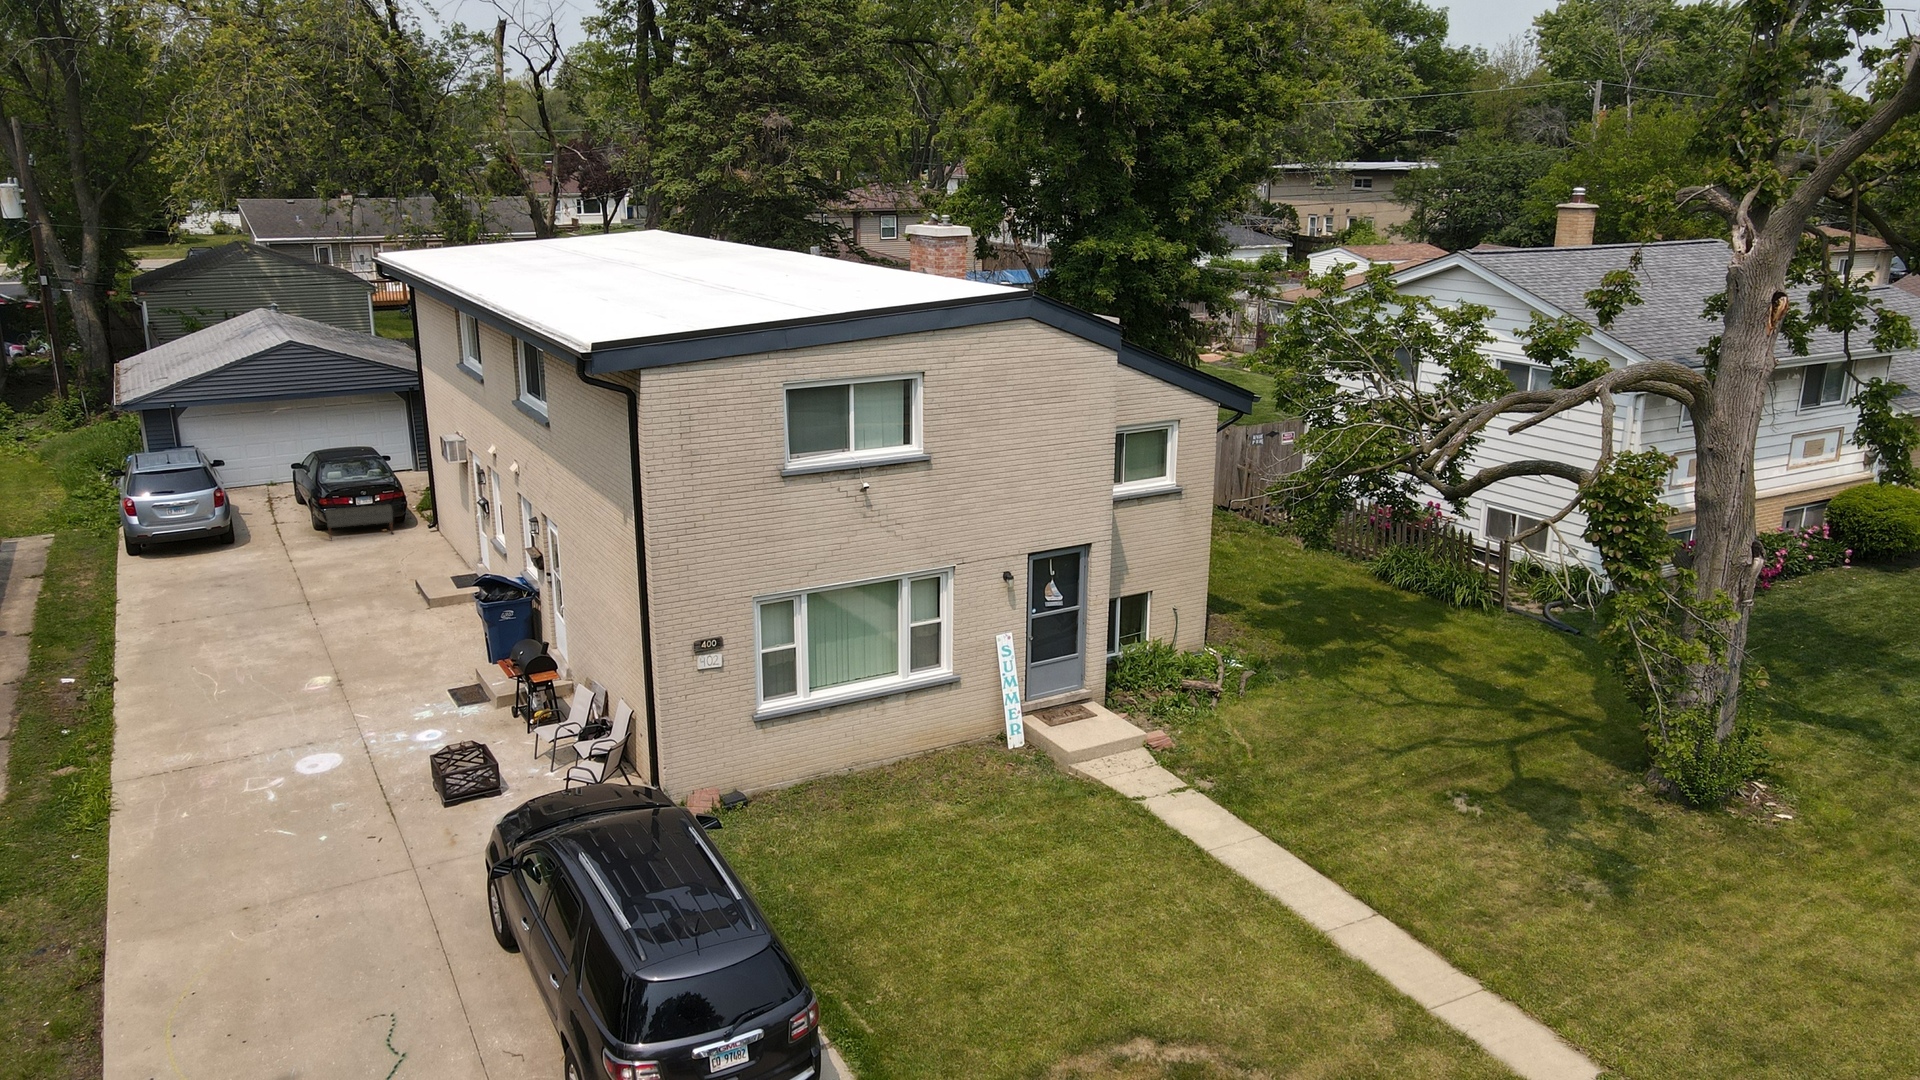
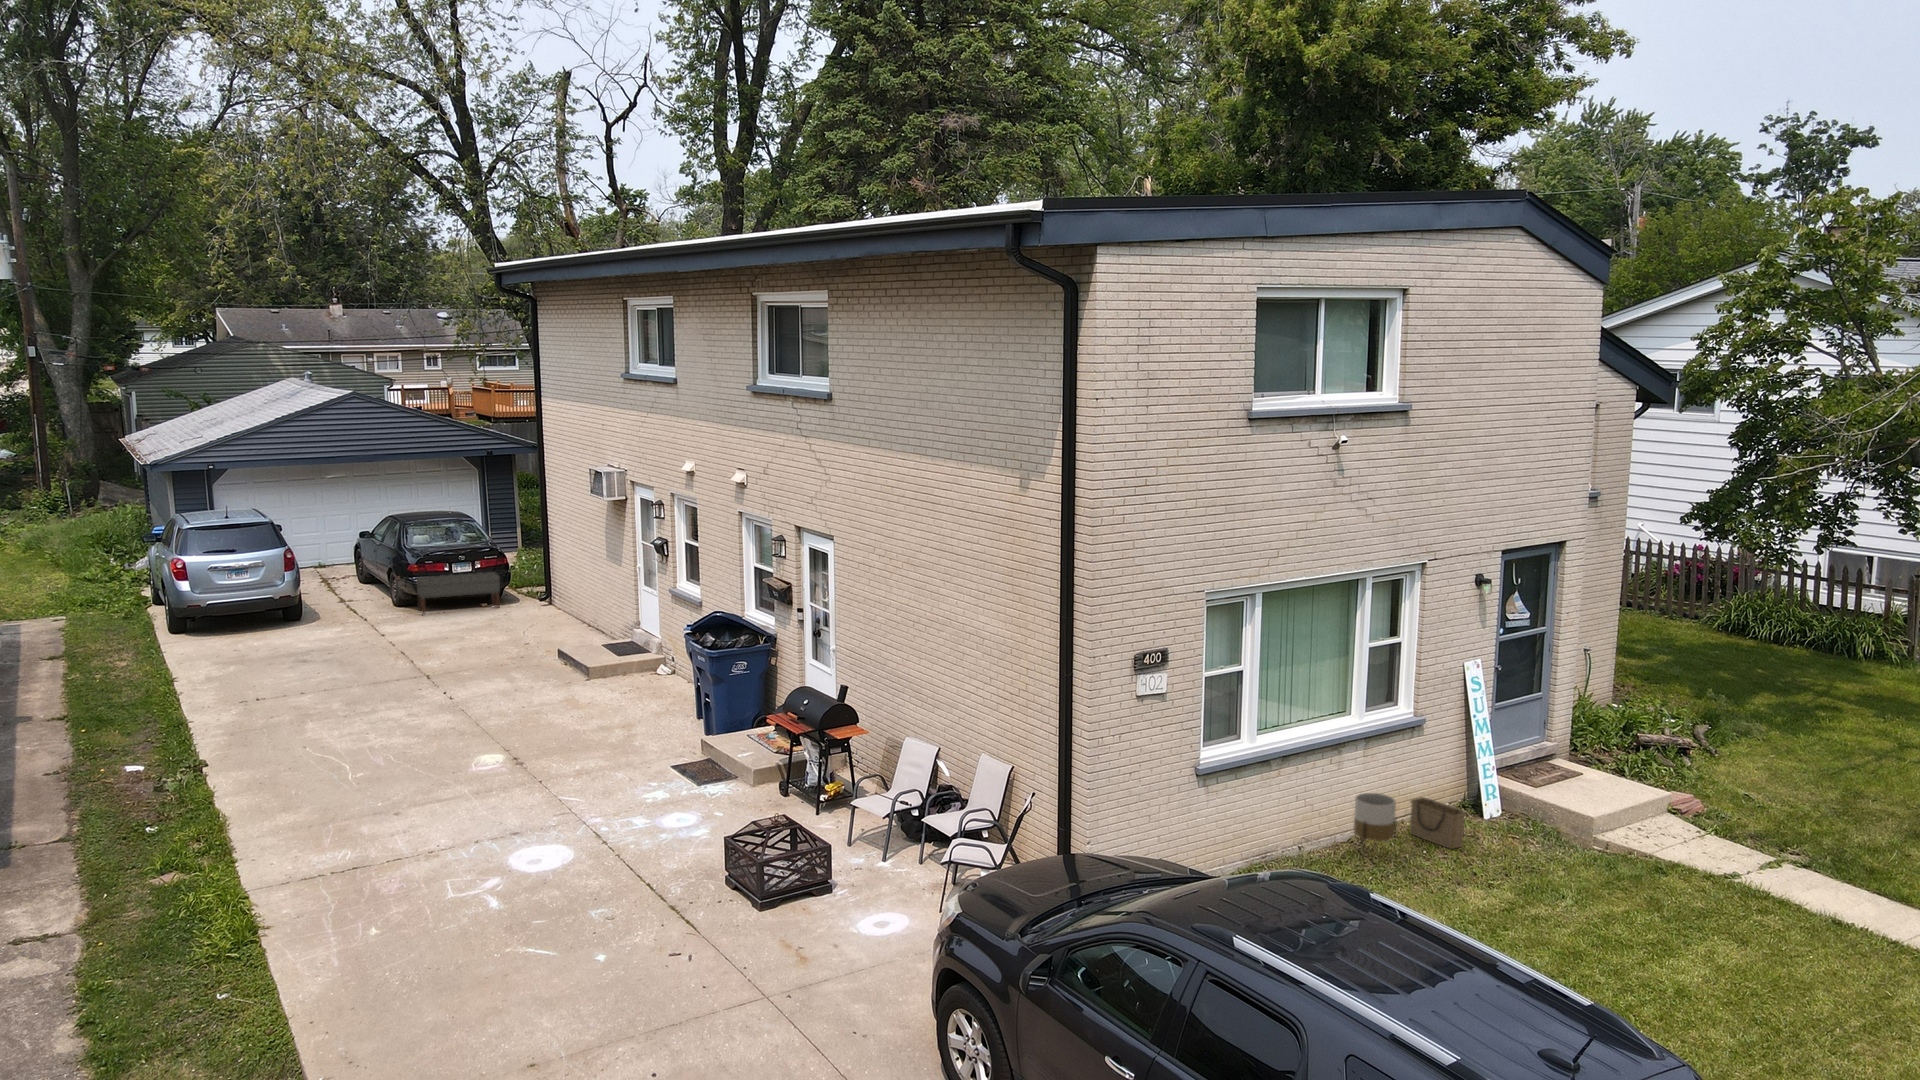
planter: none [890,731,918,777] -> present [1353,793,1396,841]
basket: none [944,732,976,771] -> present [1410,797,1466,849]

